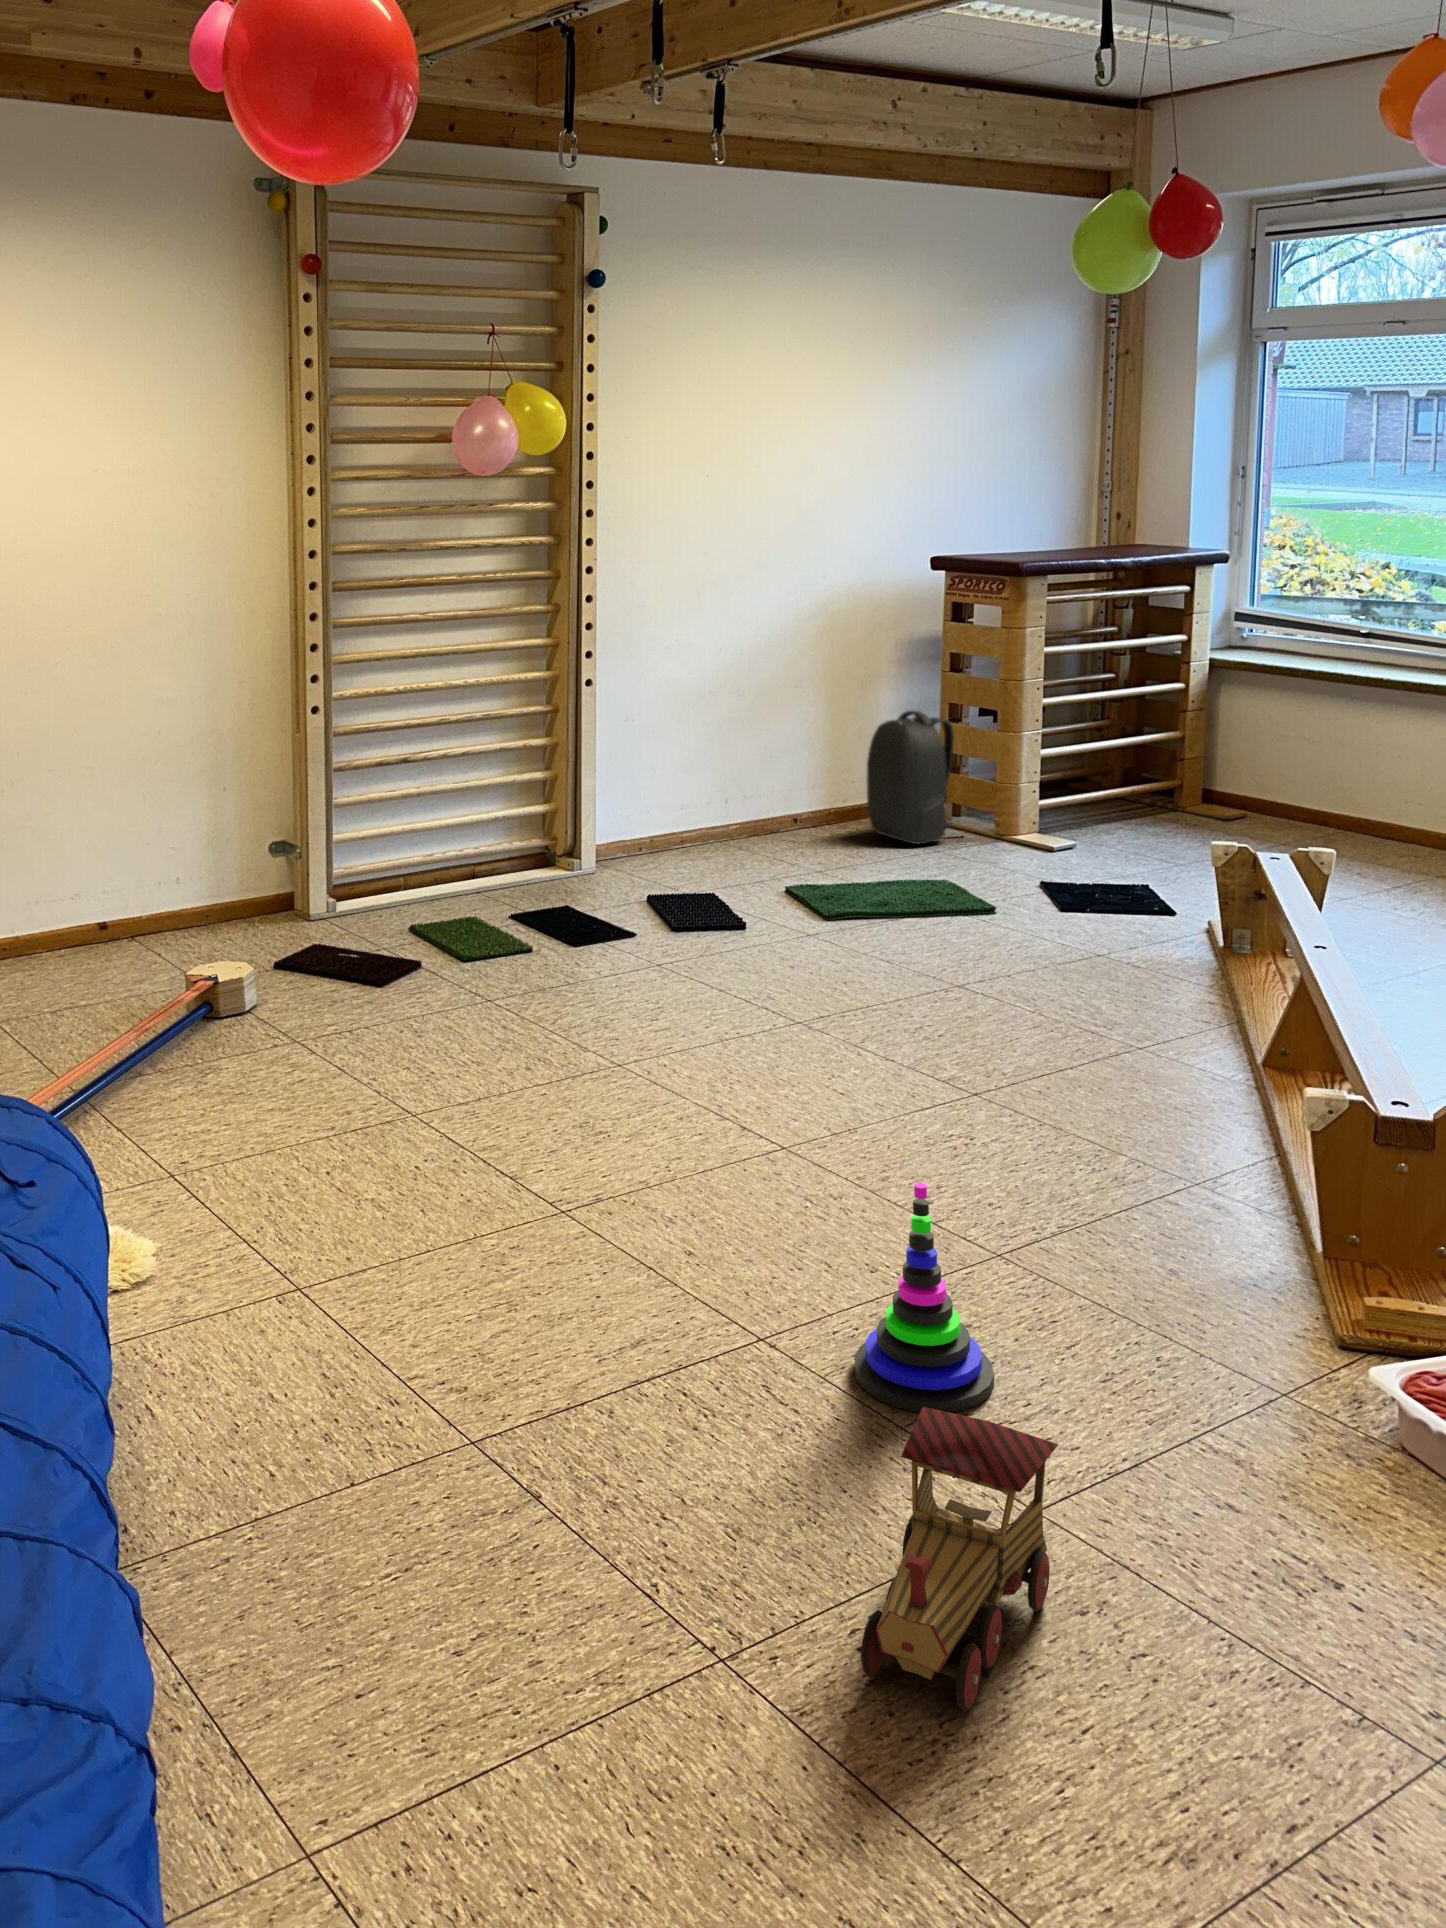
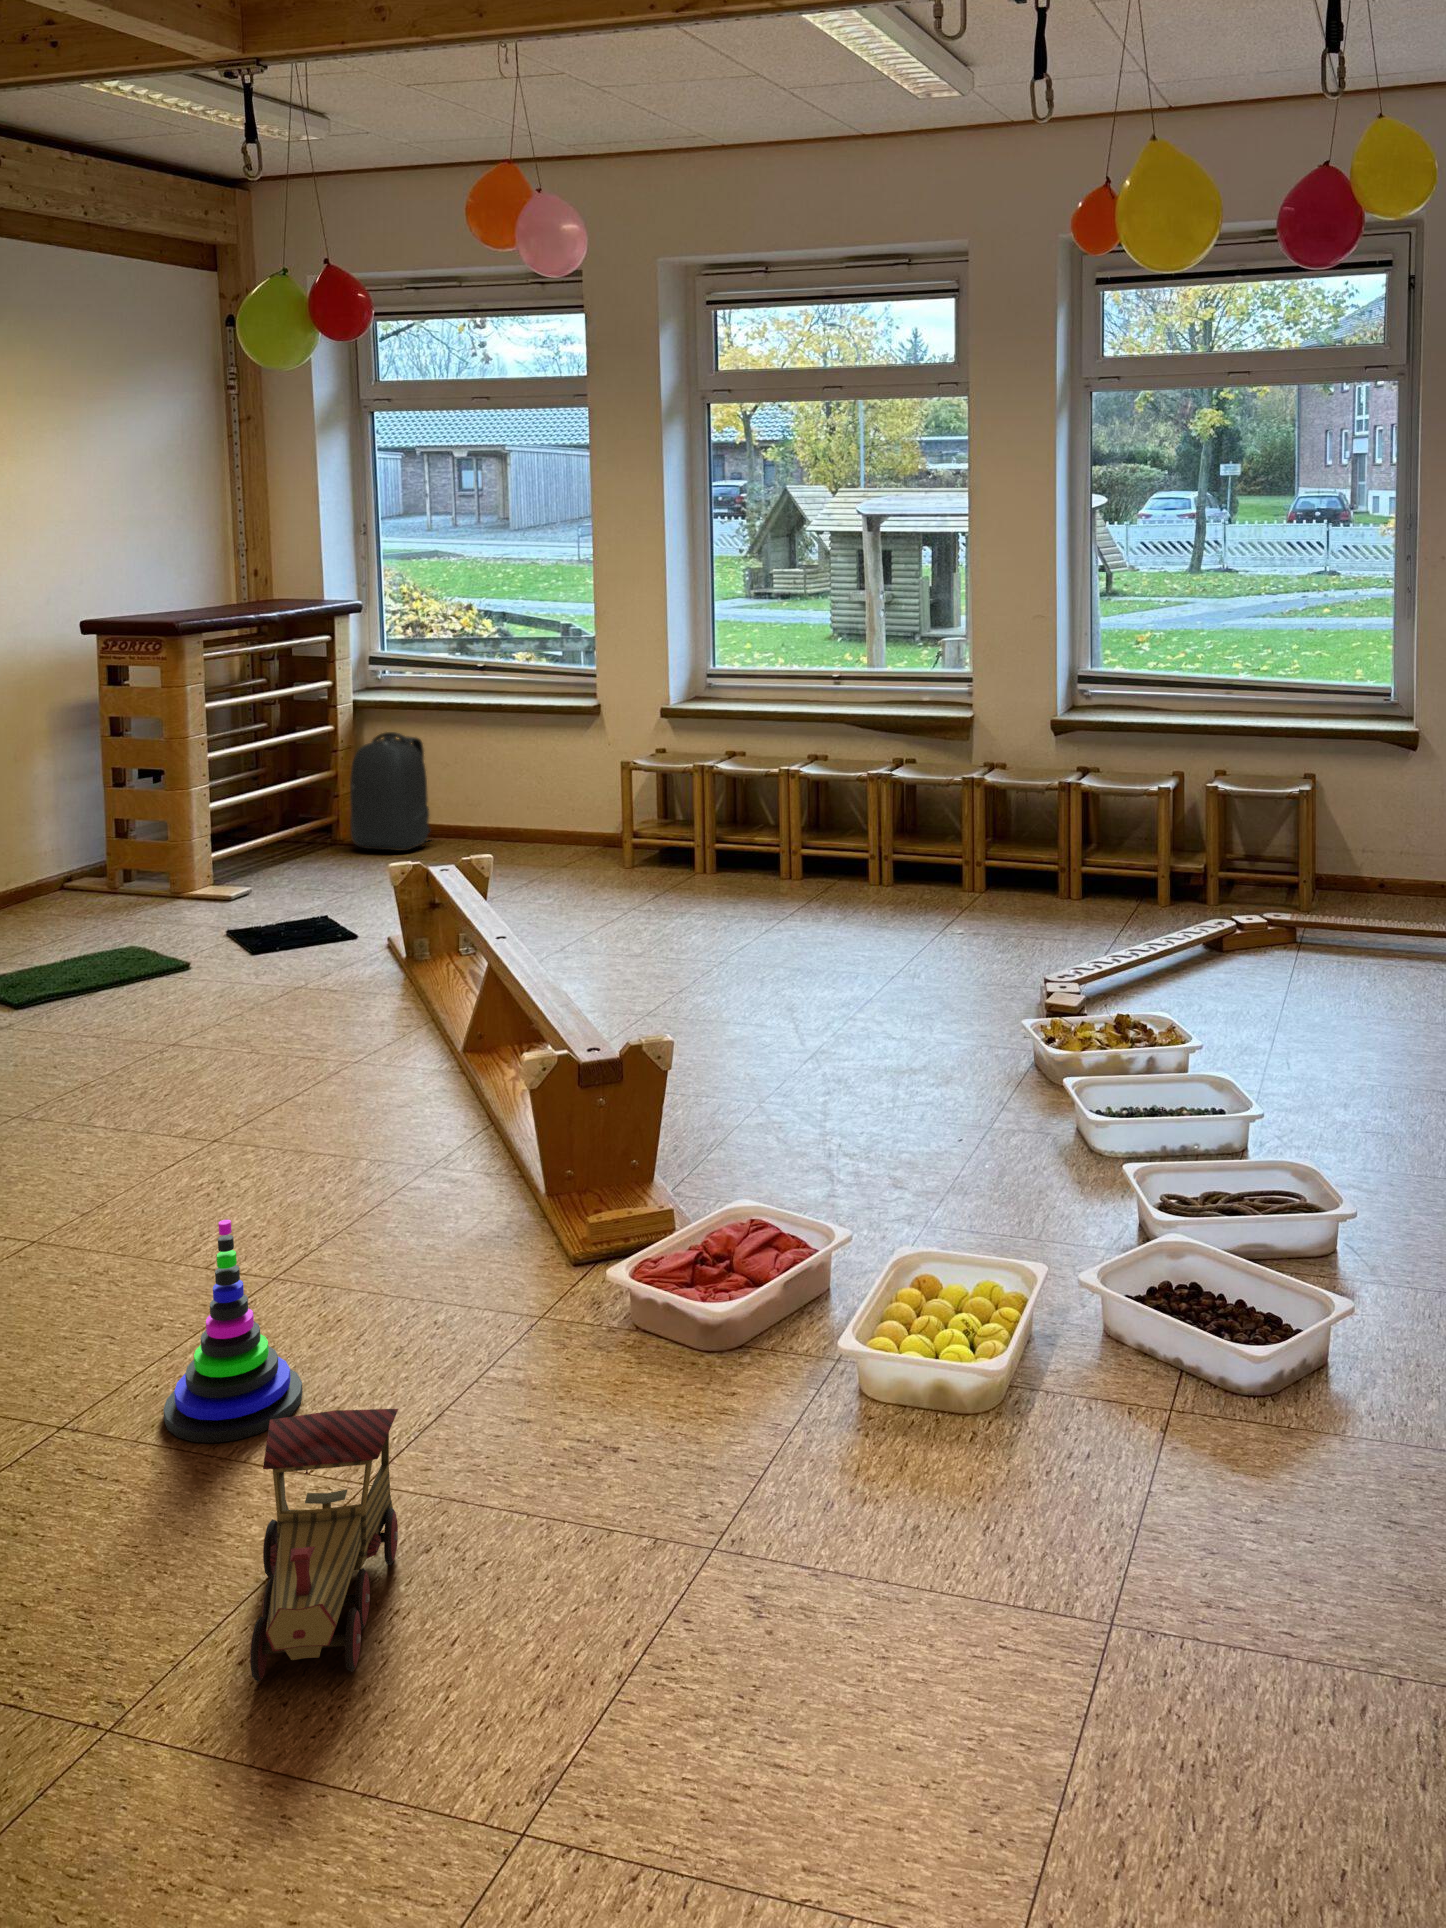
backpack: present [867,711,954,844] -> present [350,732,430,851]

